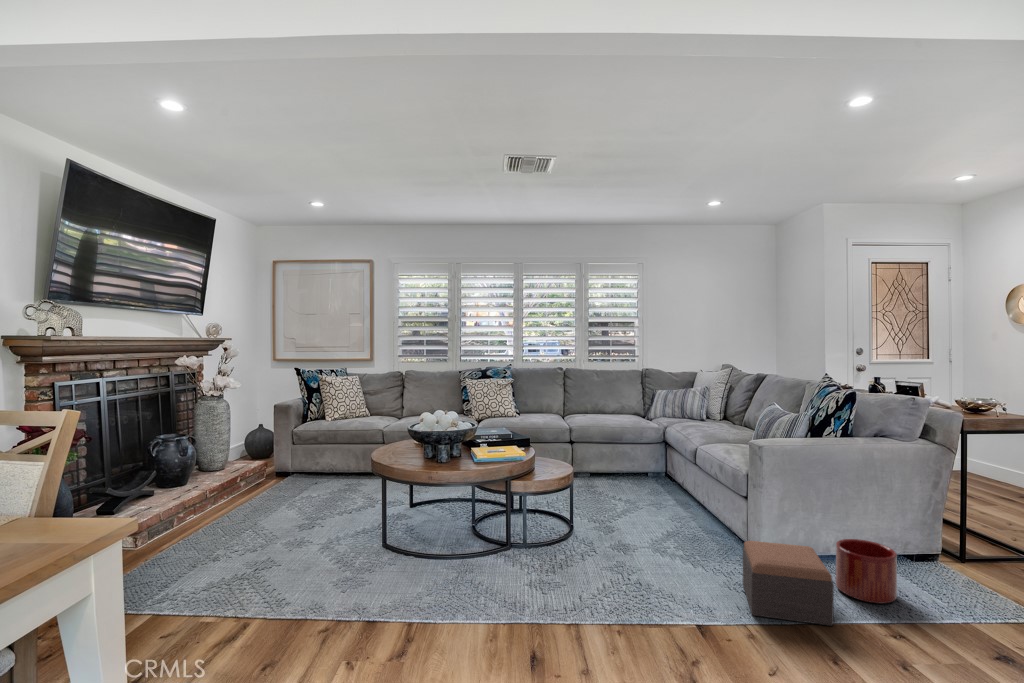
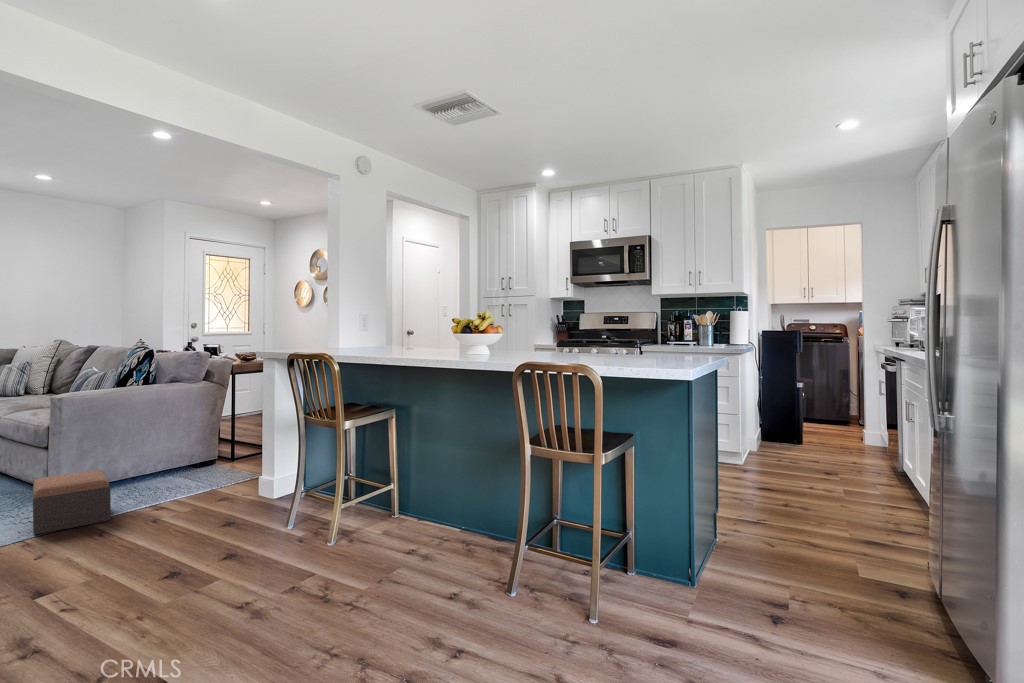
planter: present [836,539,897,604] -> none [126,458,173,501]

